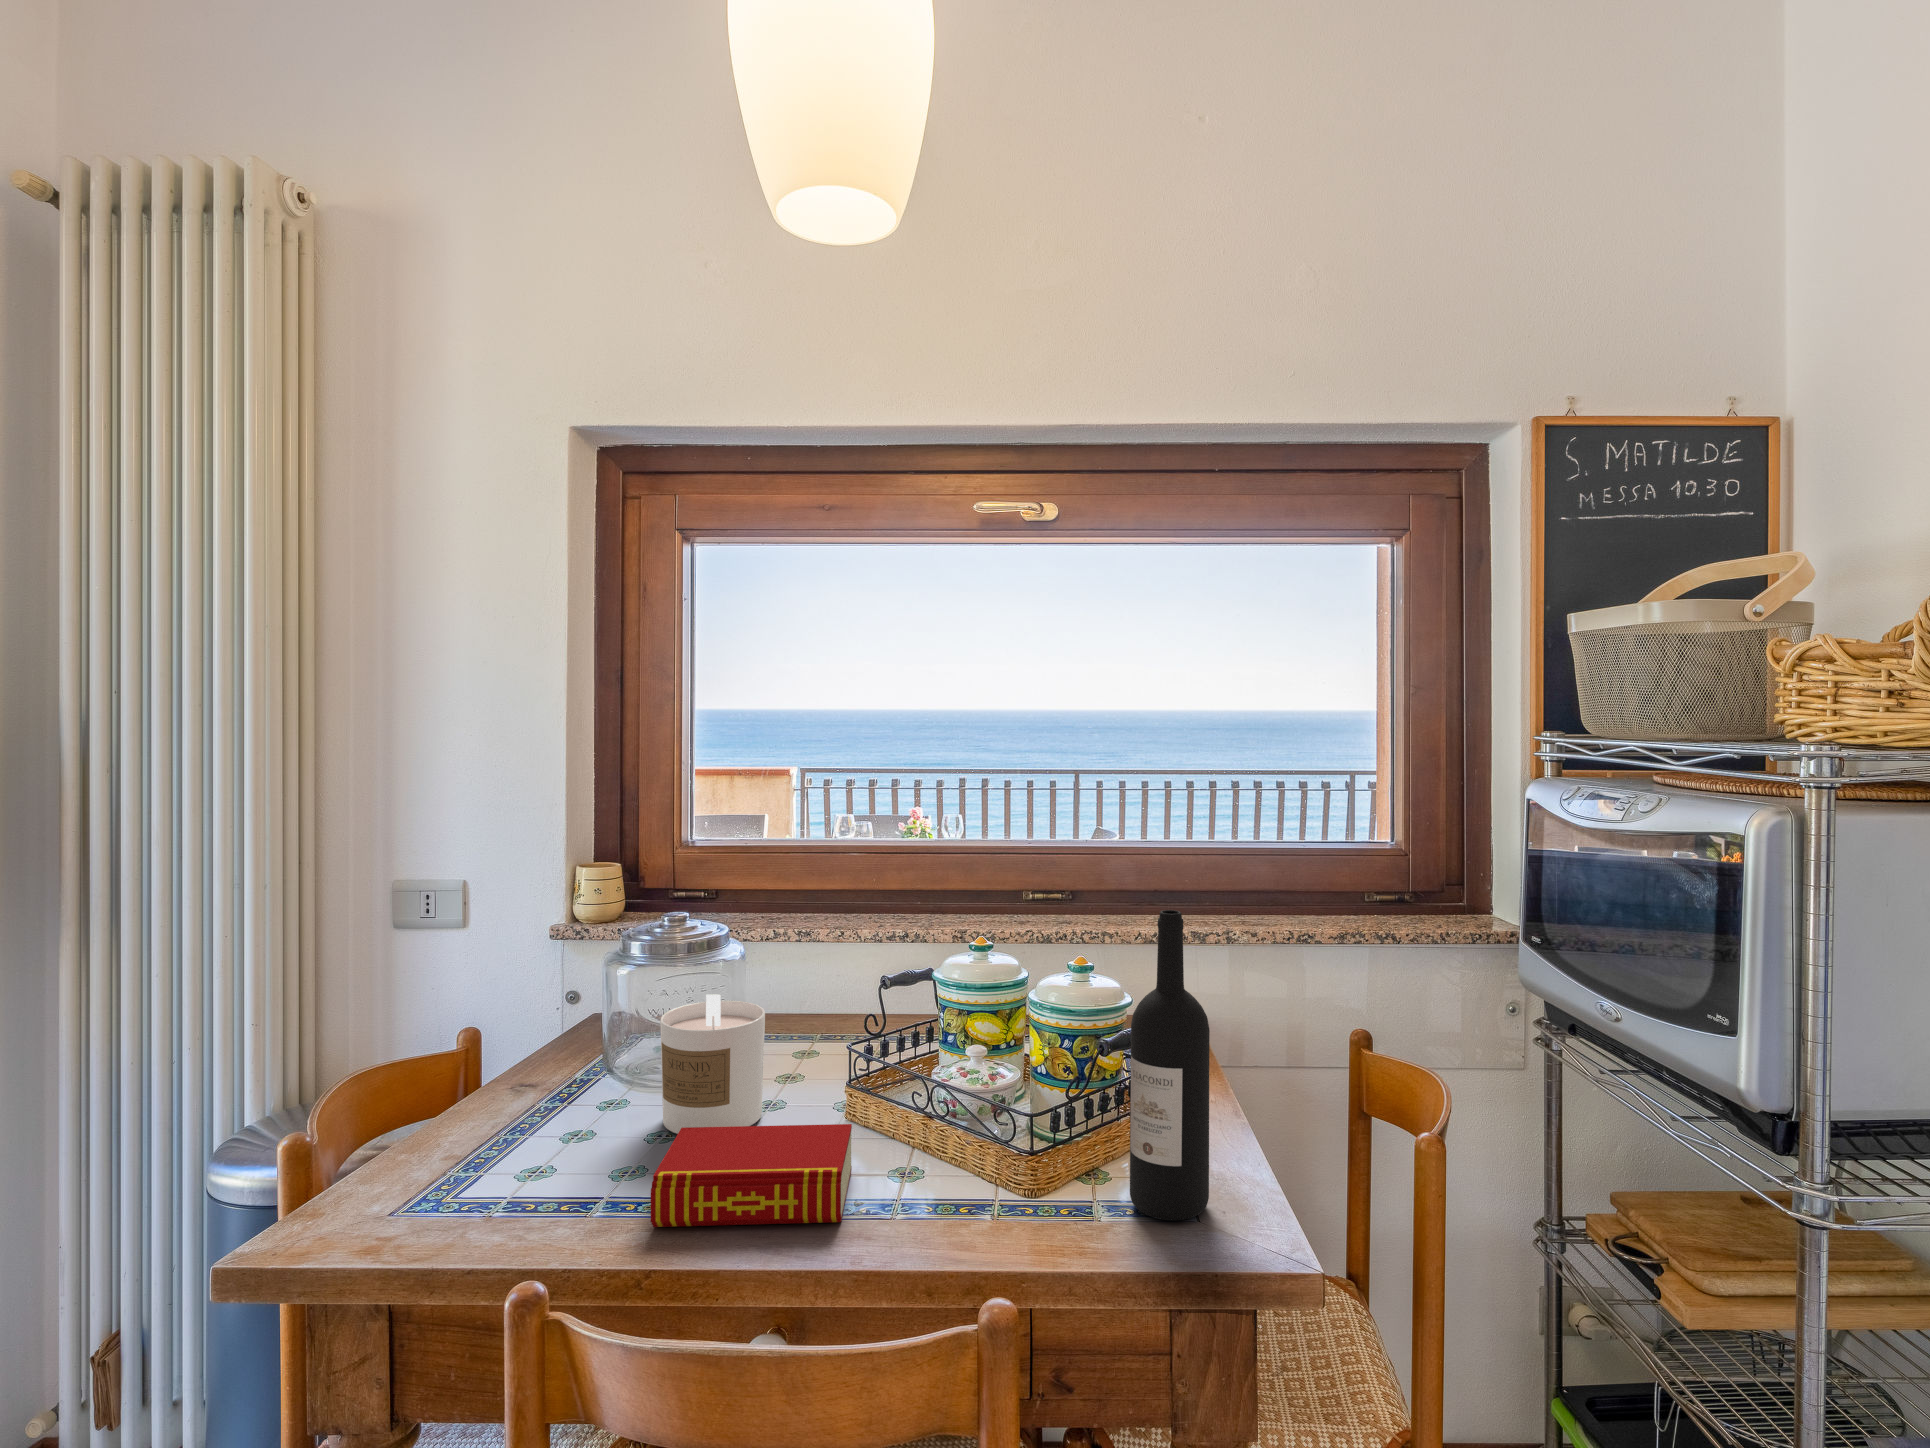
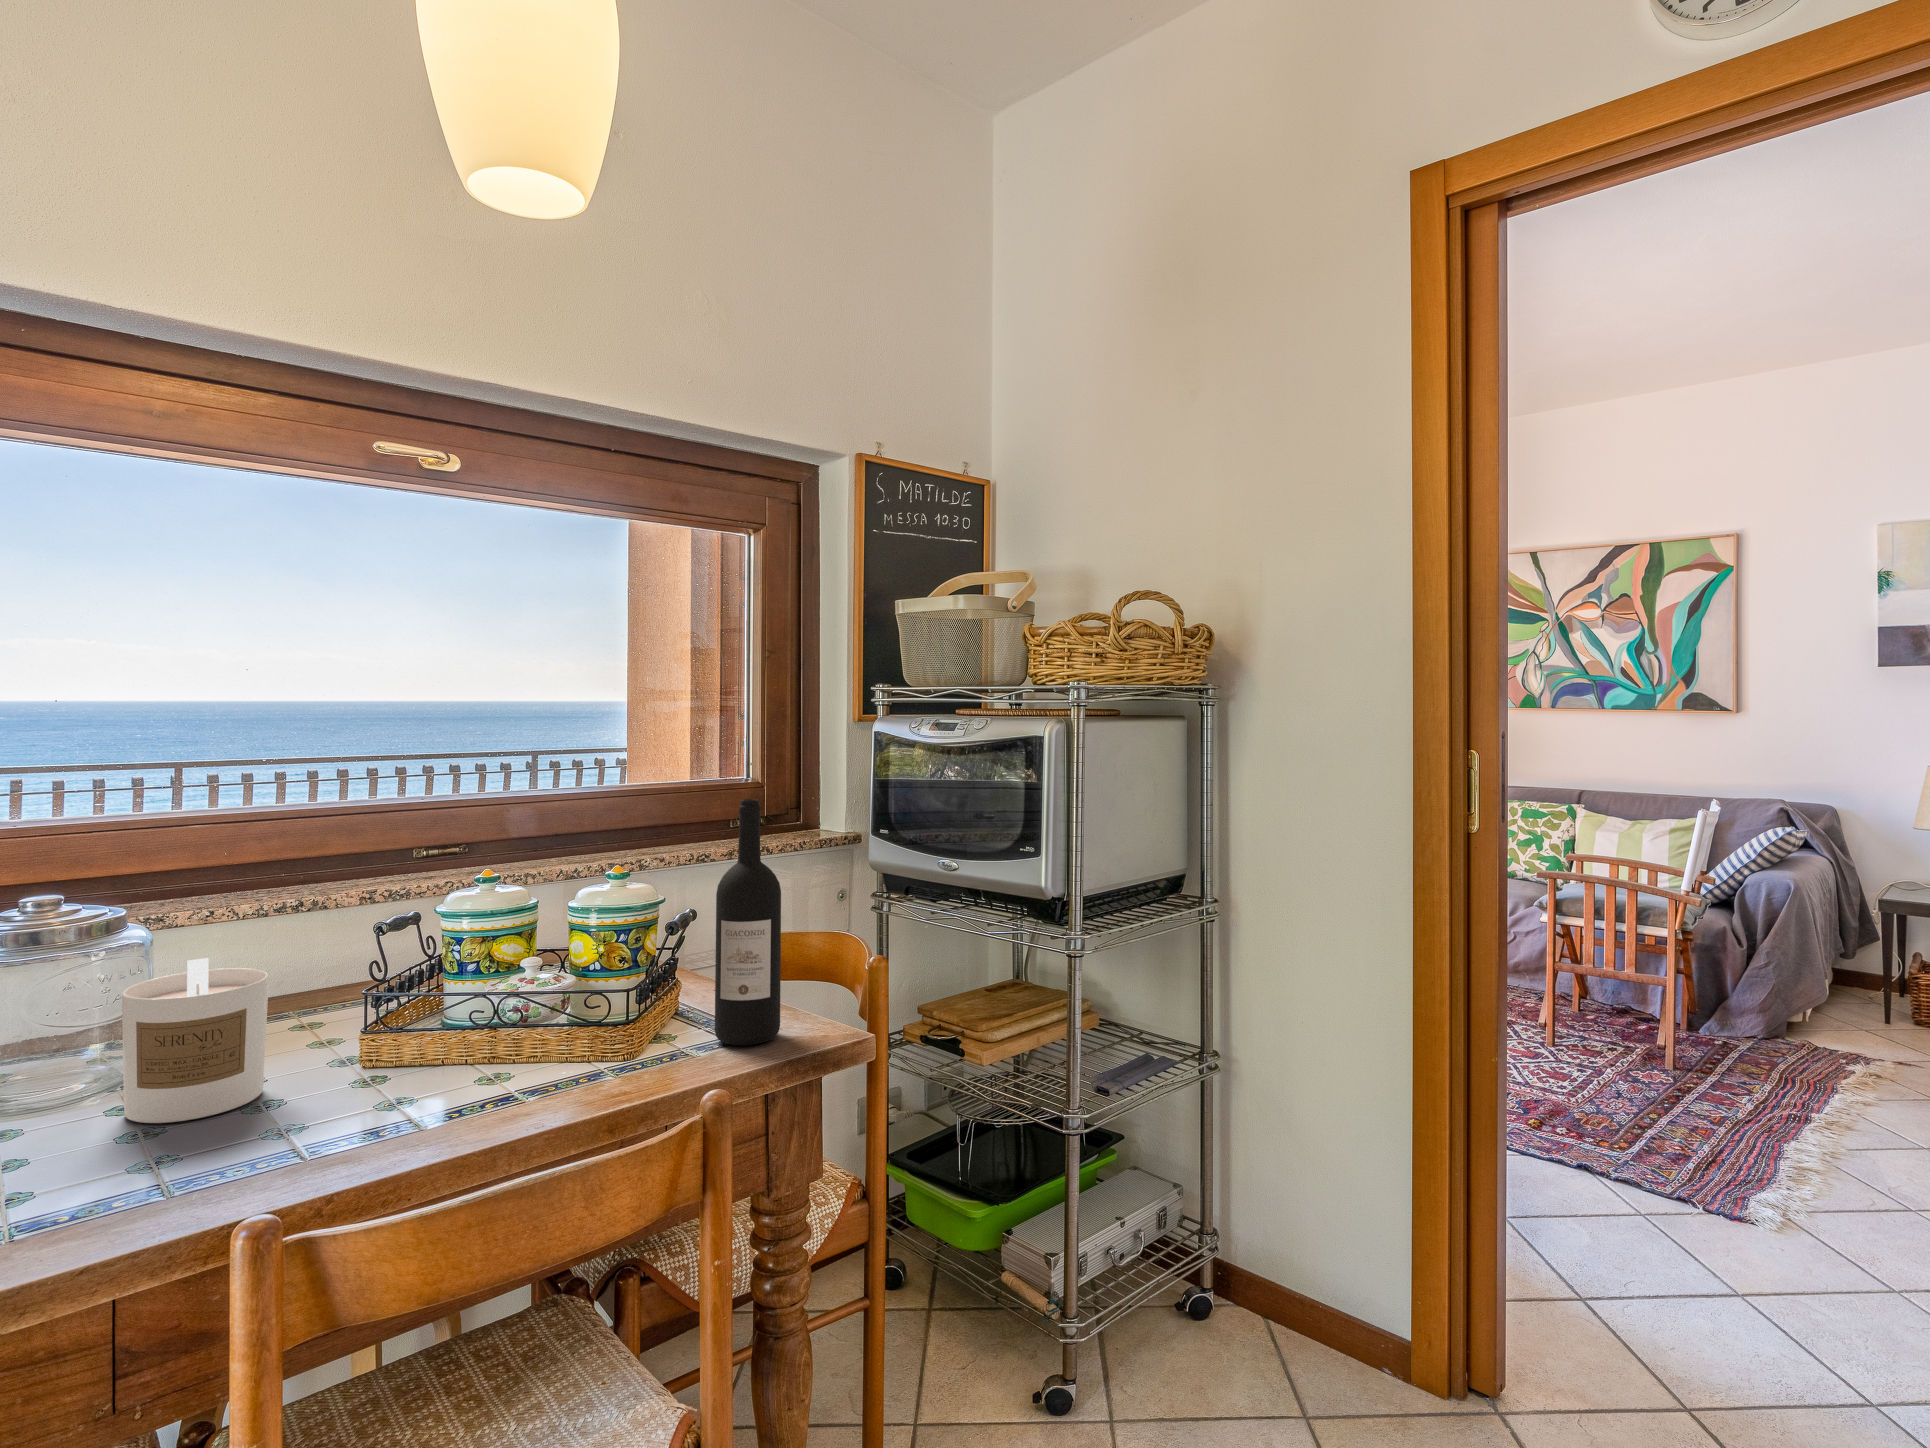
book: present [651,1124,852,1227] -> none [235,1044,489,1180]

